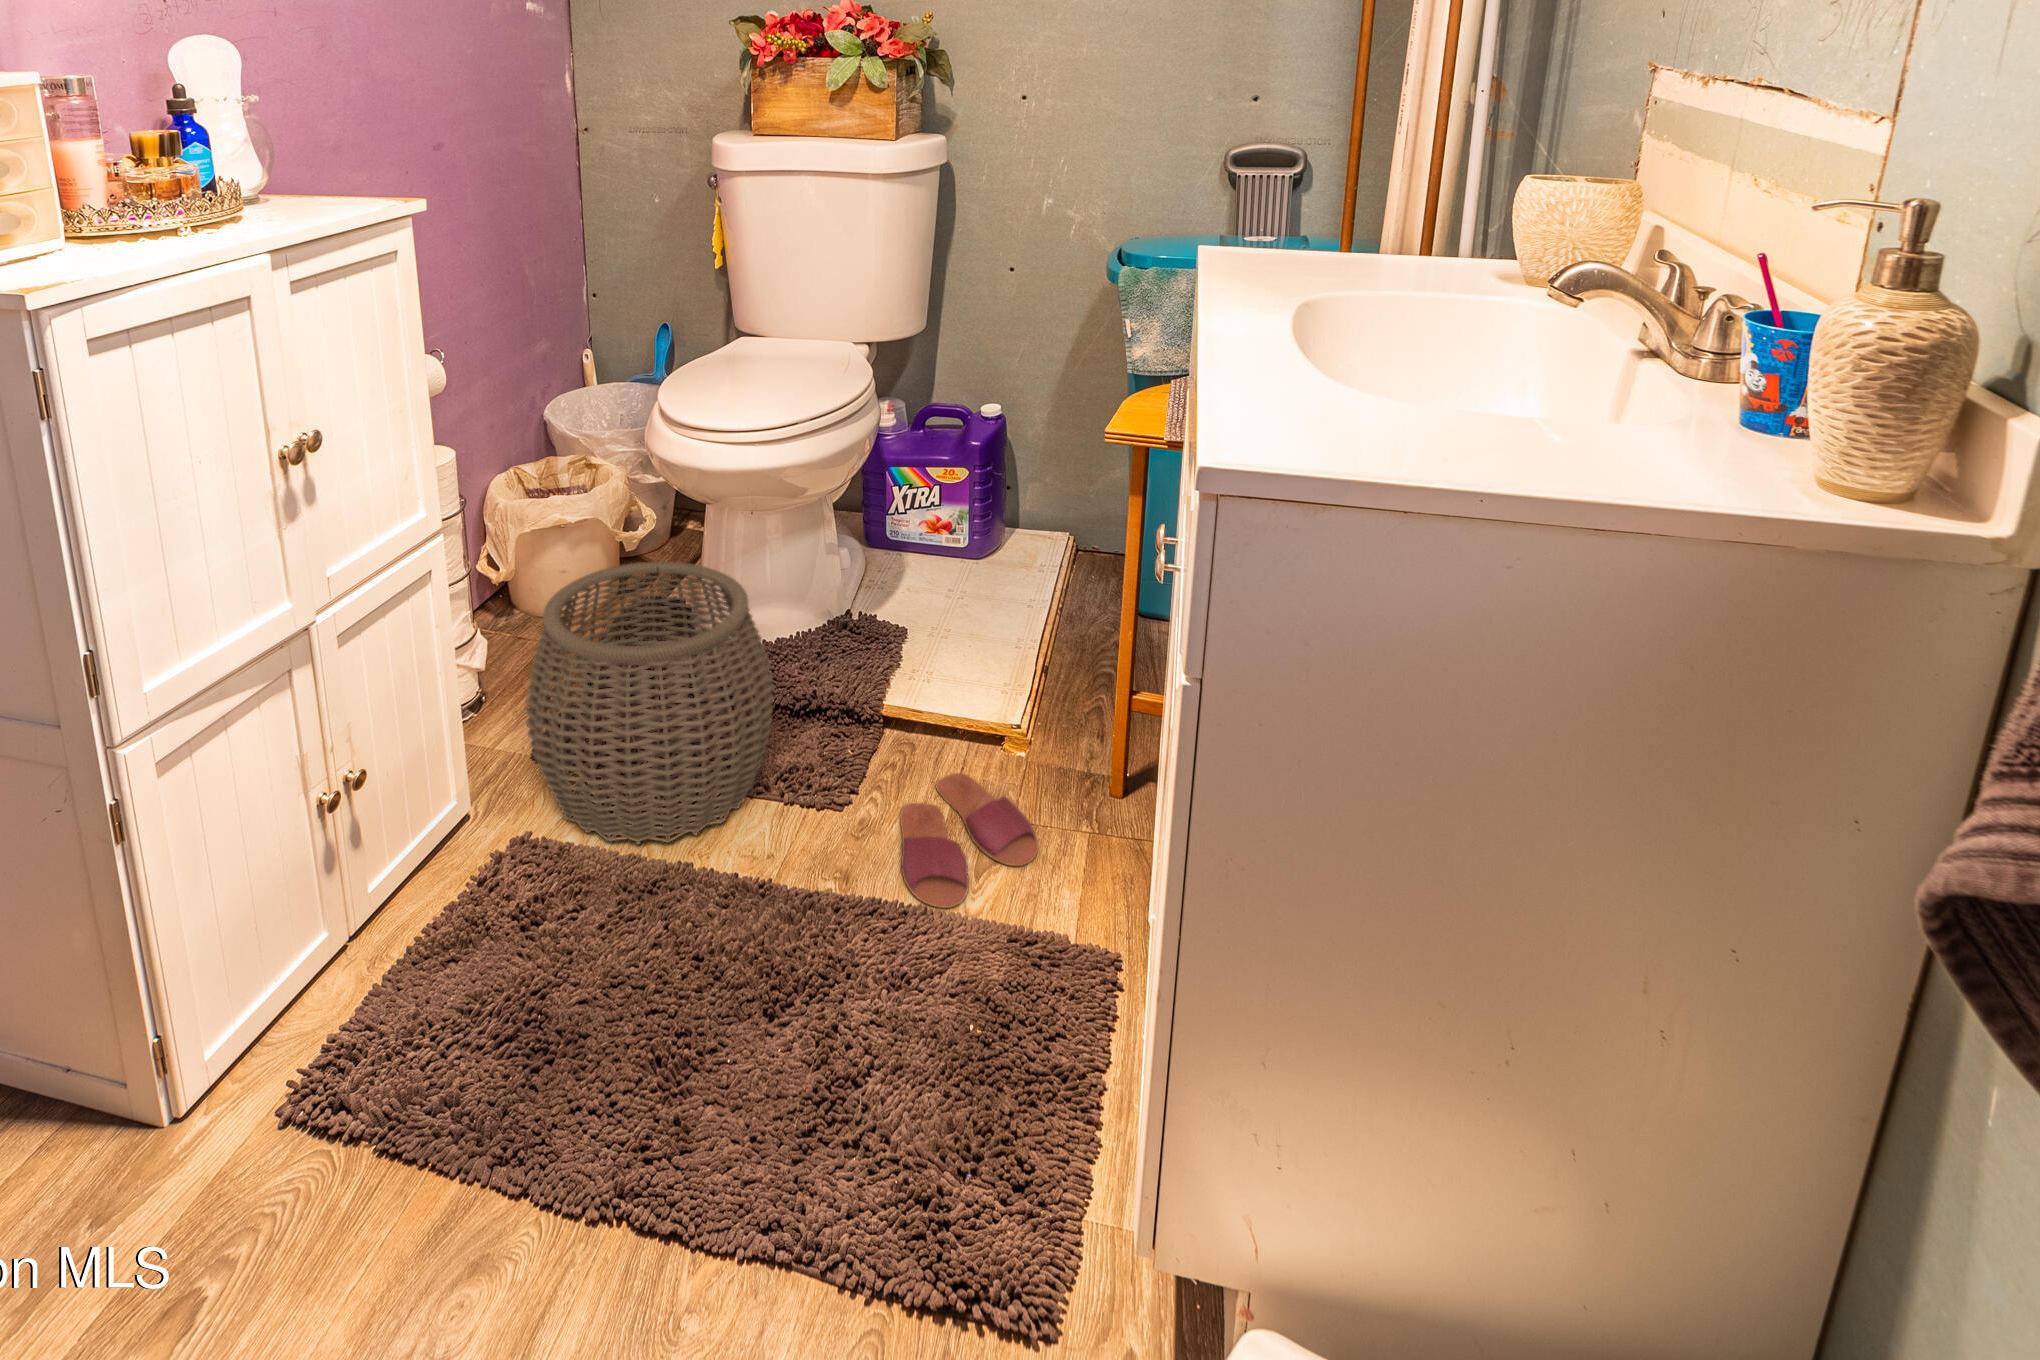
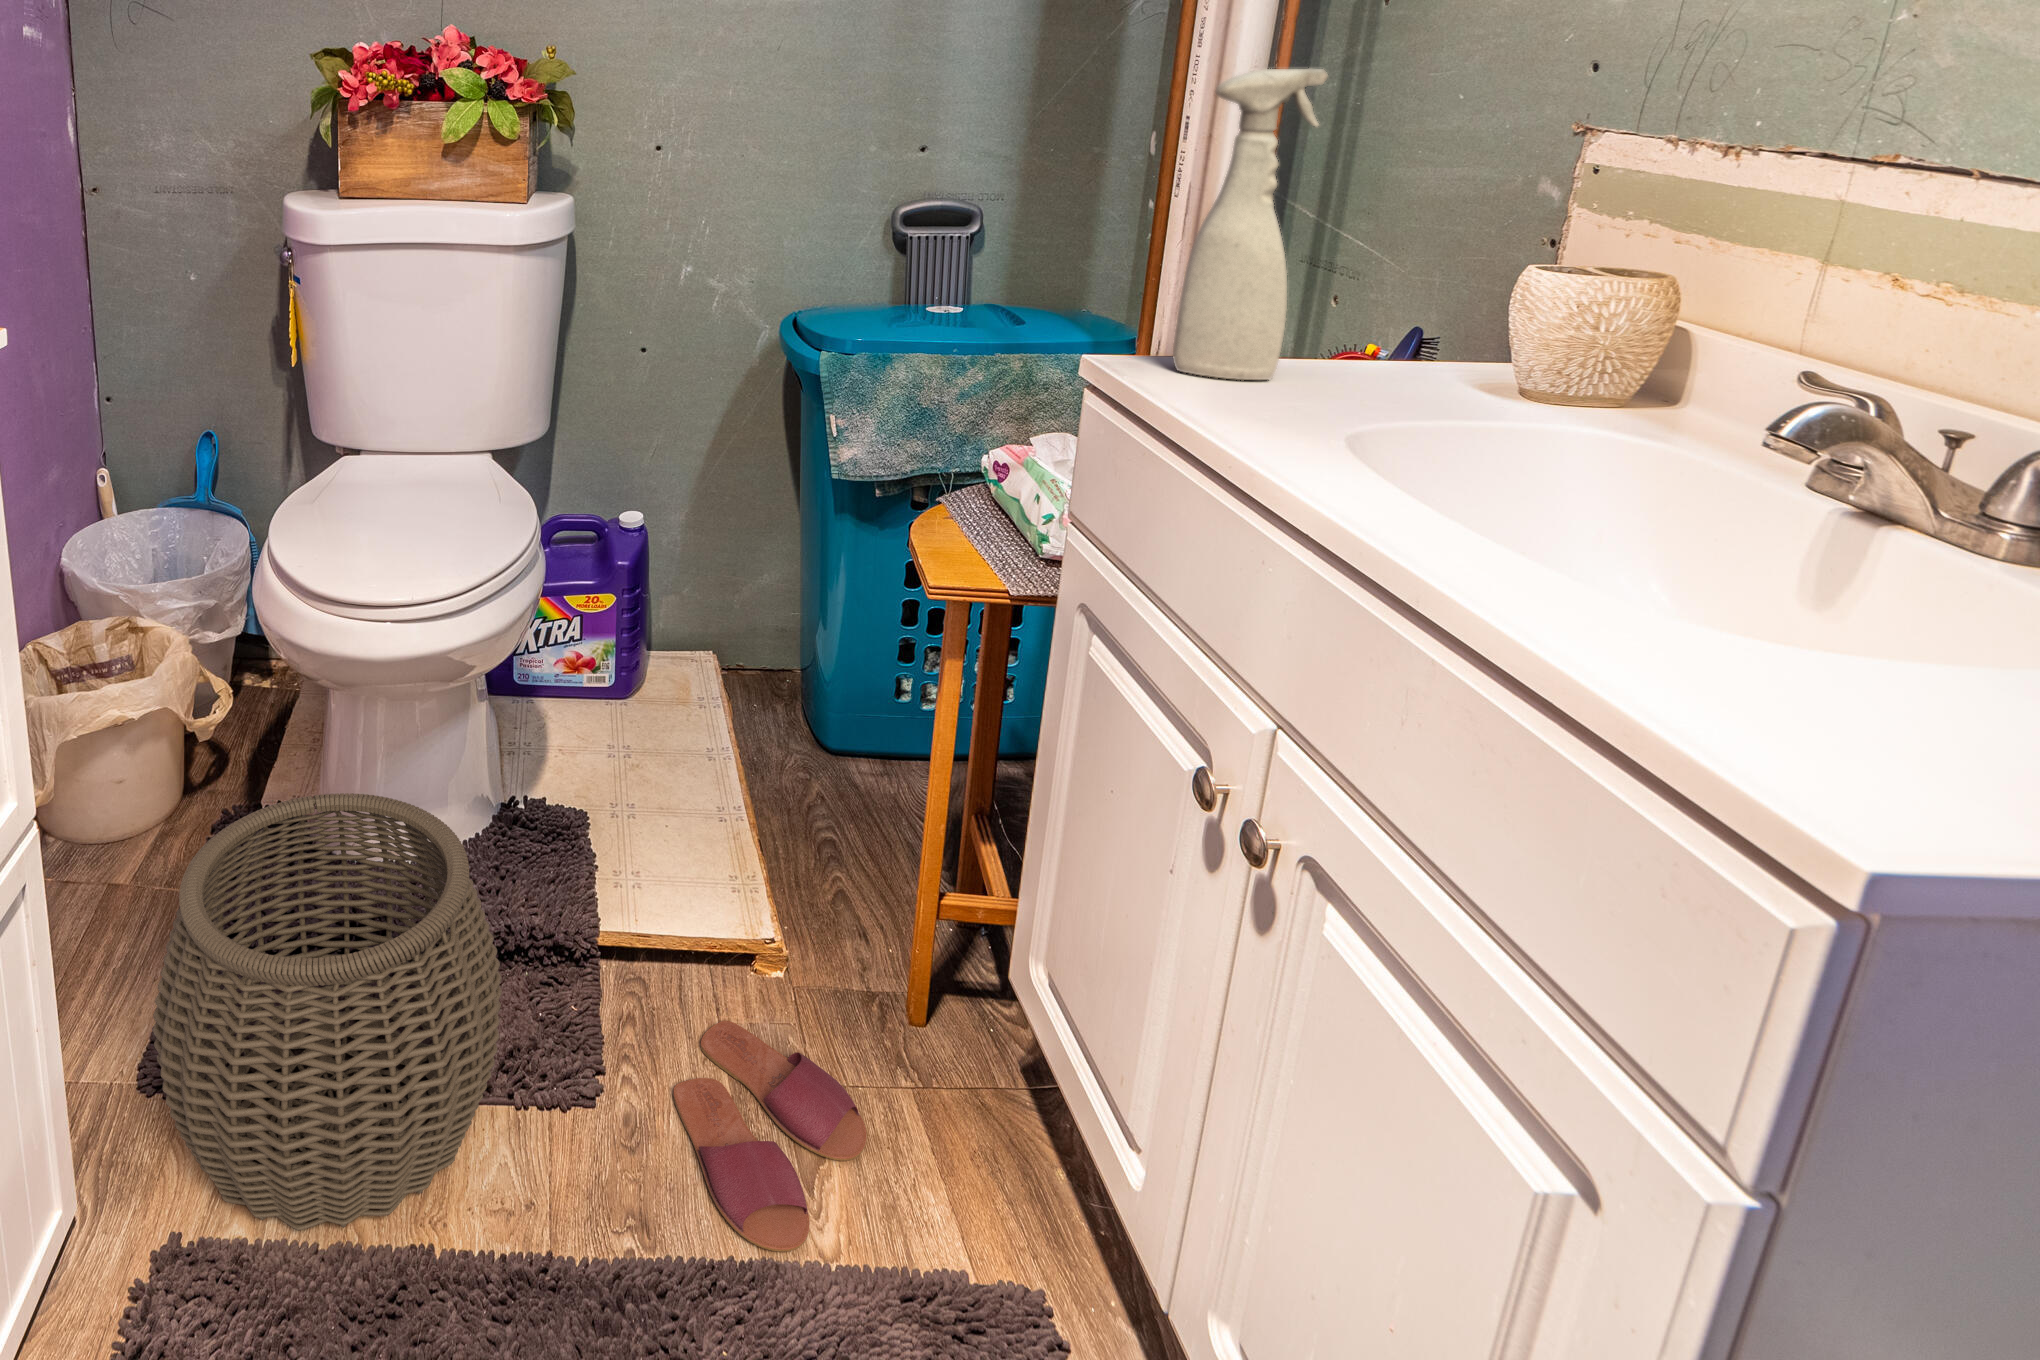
spray bottle: none [1283,21,1394,272] -> present [1173,69,1327,380]

